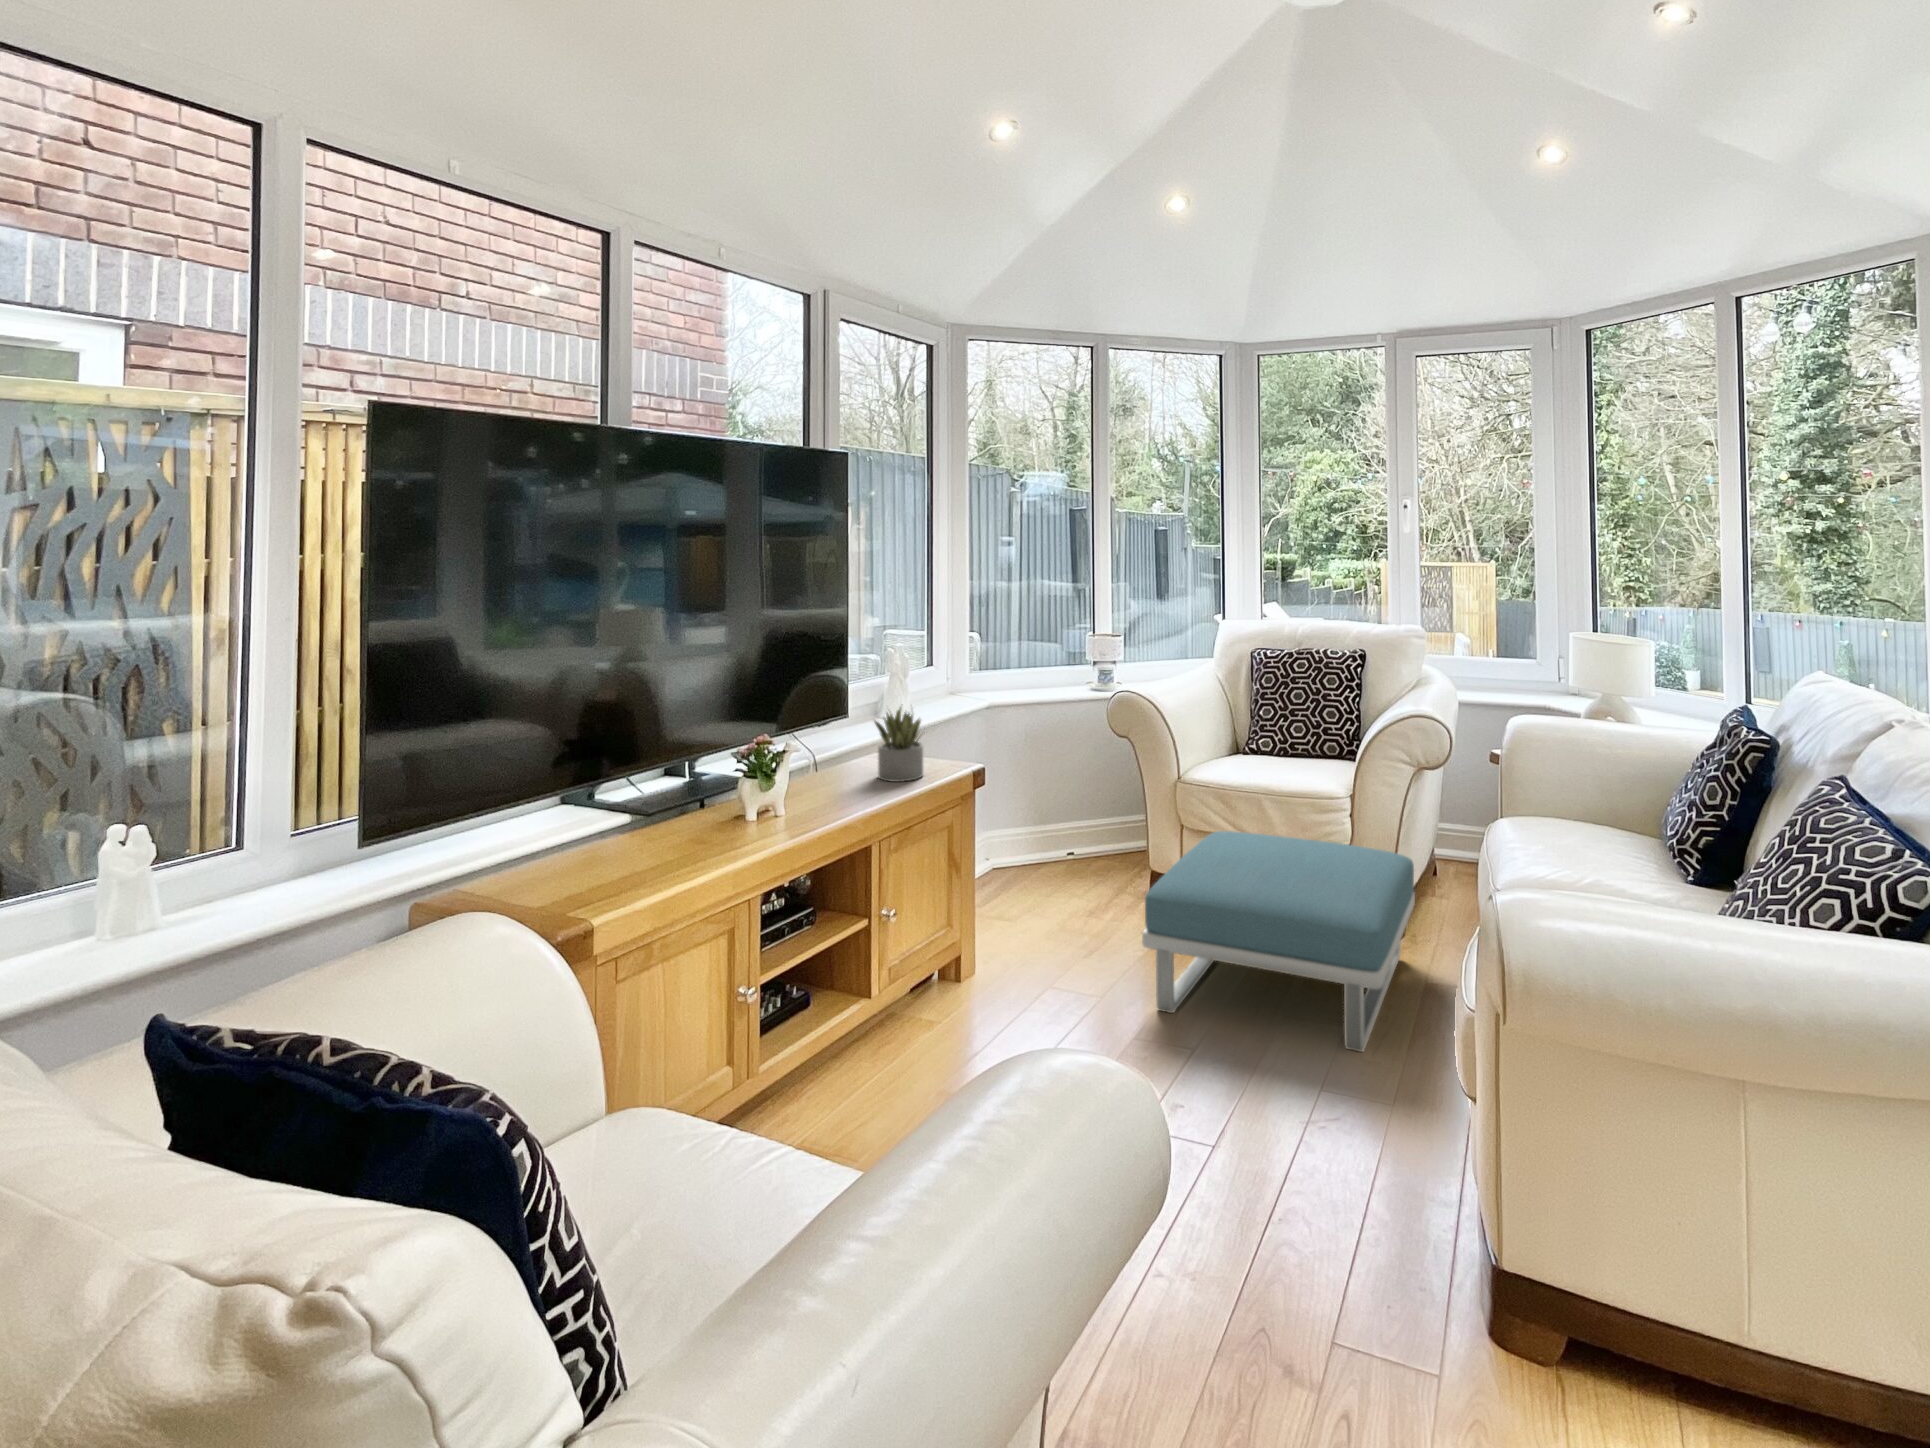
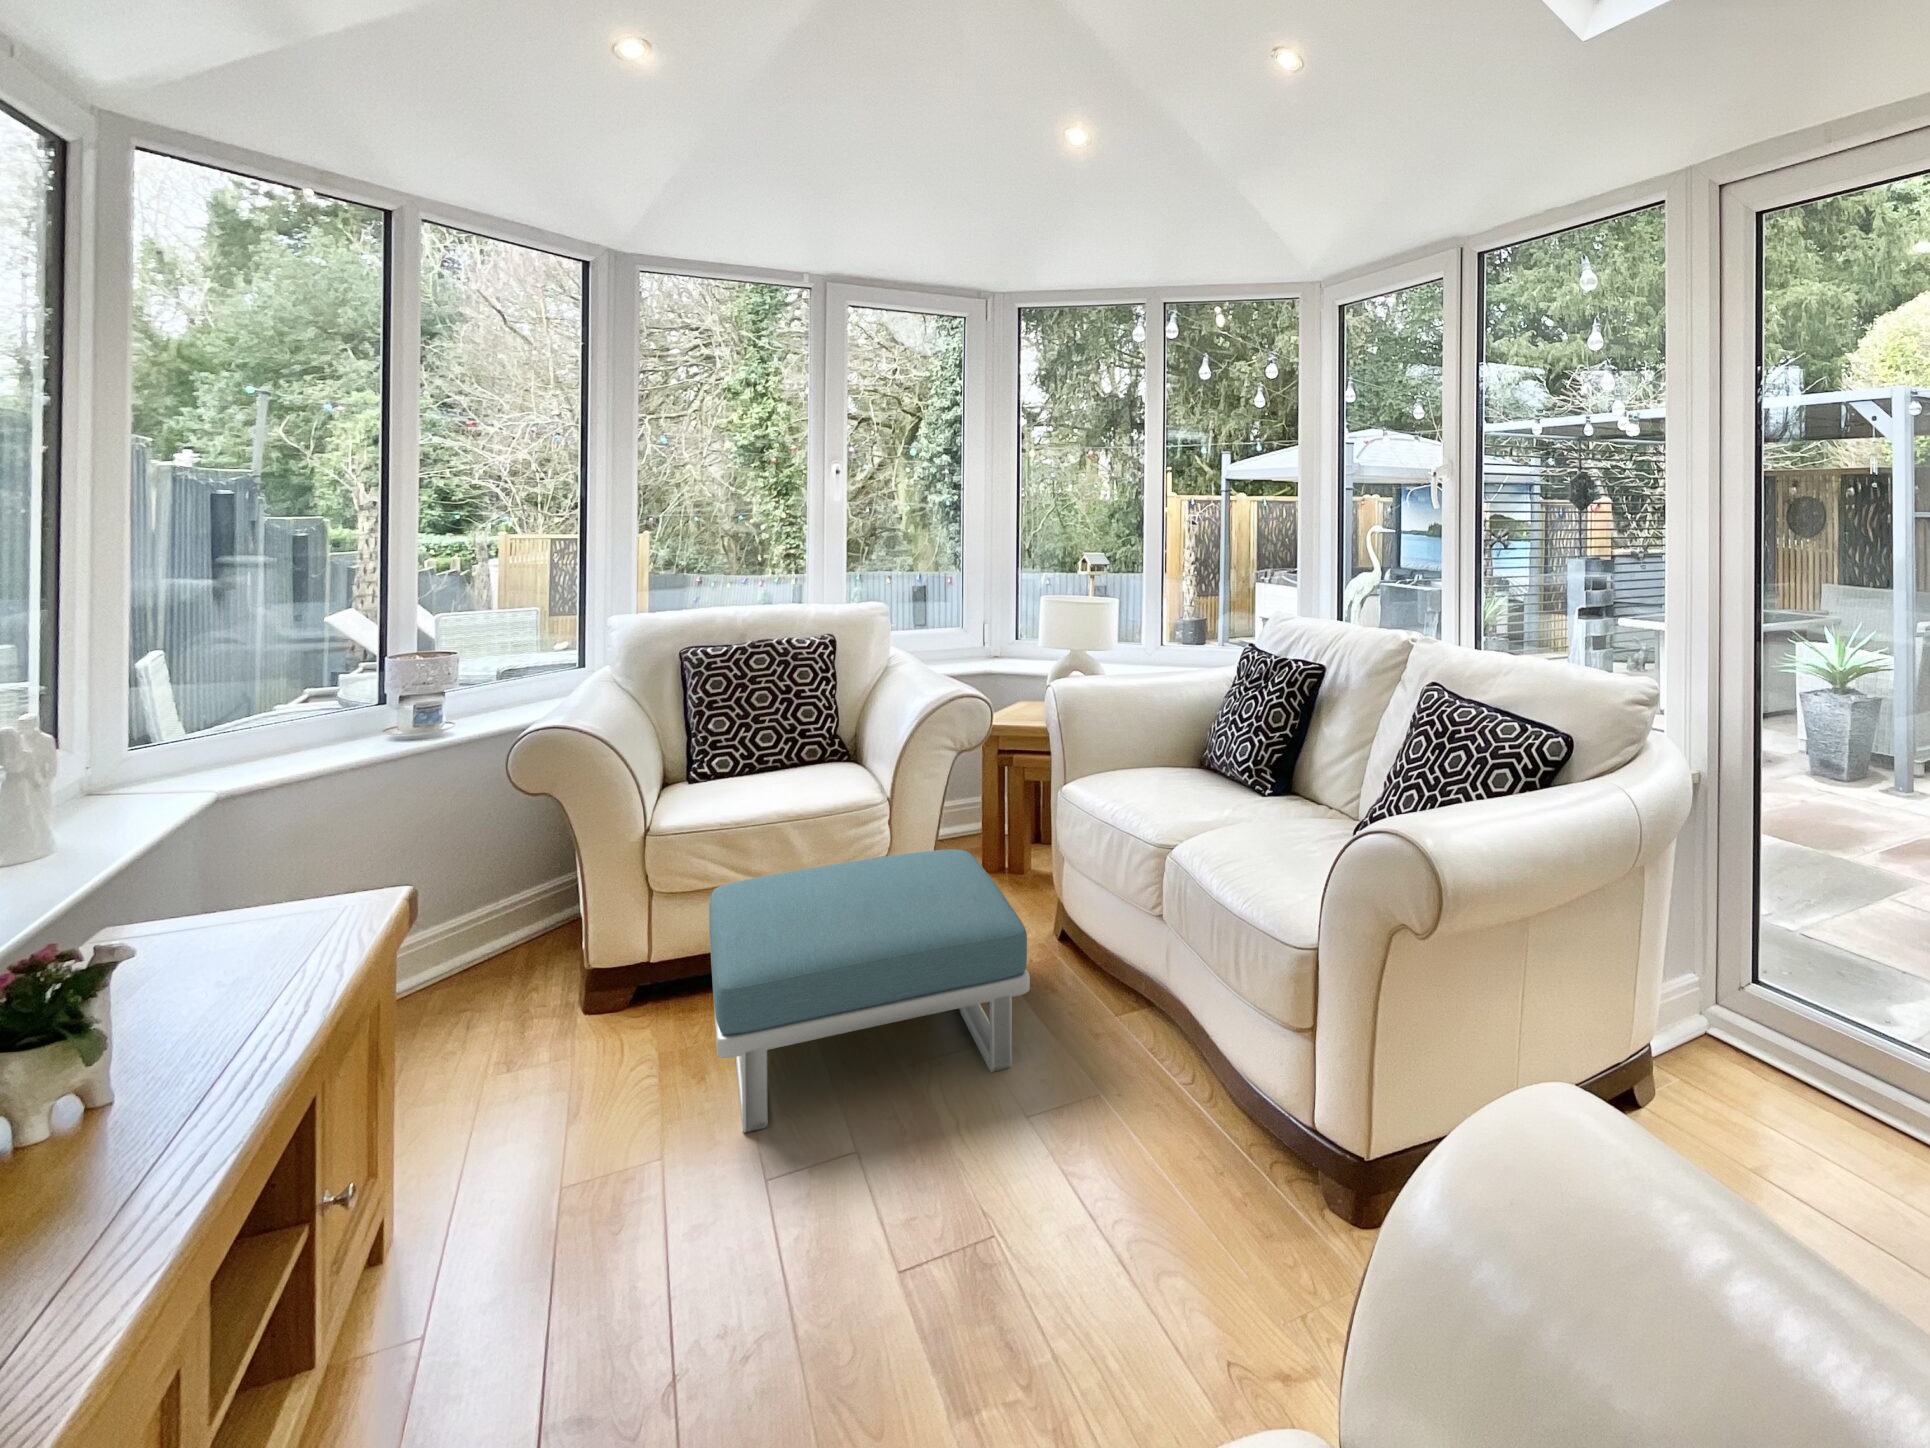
succulent plant: present [874,707,925,782] -> none [201,809,331,955]

